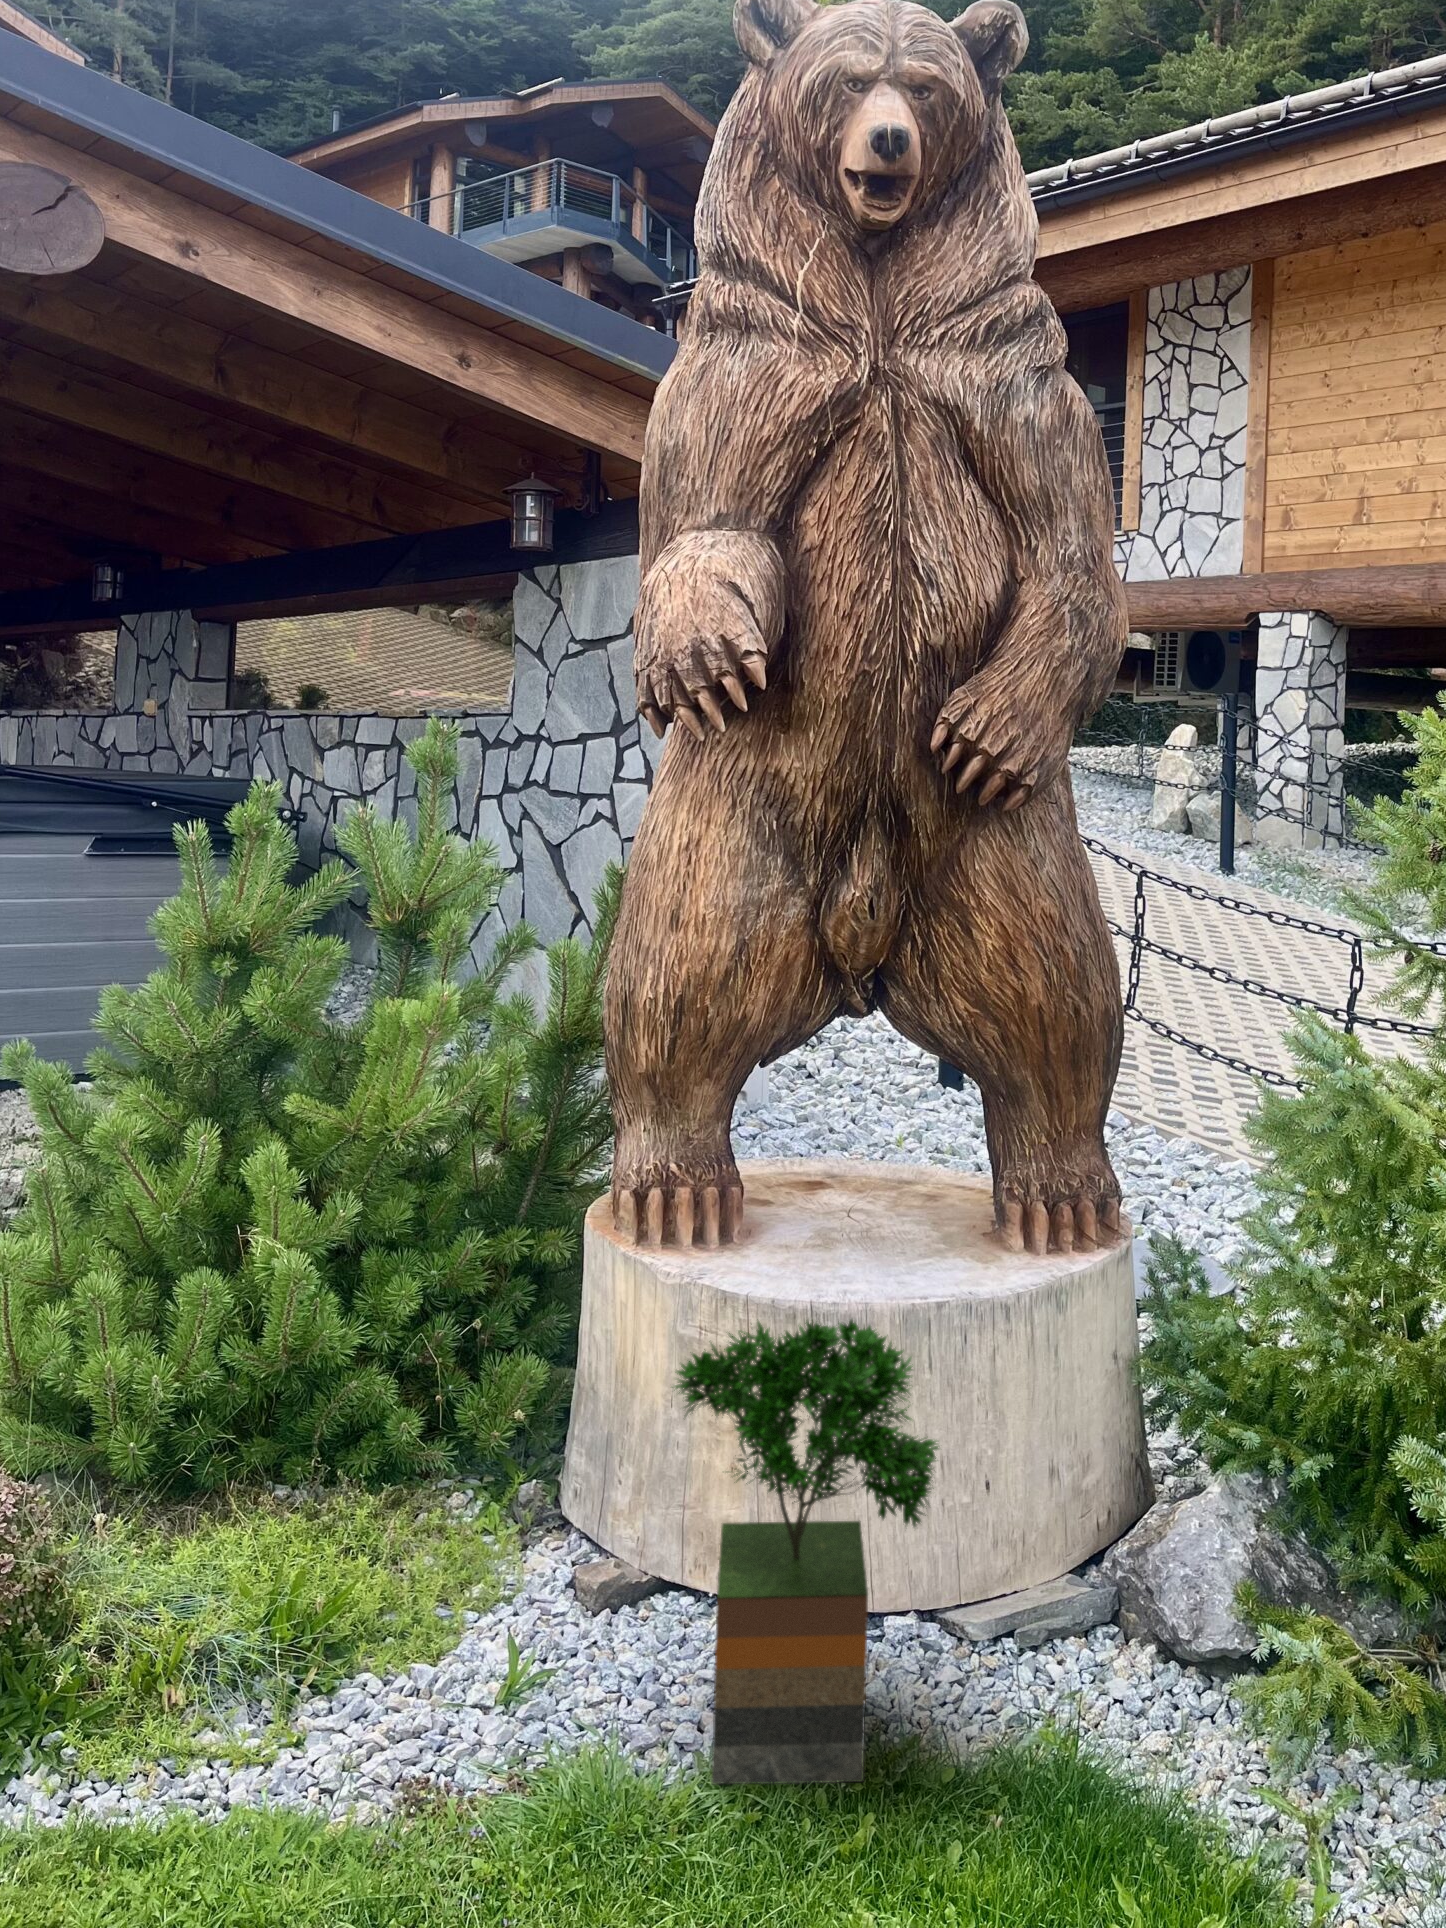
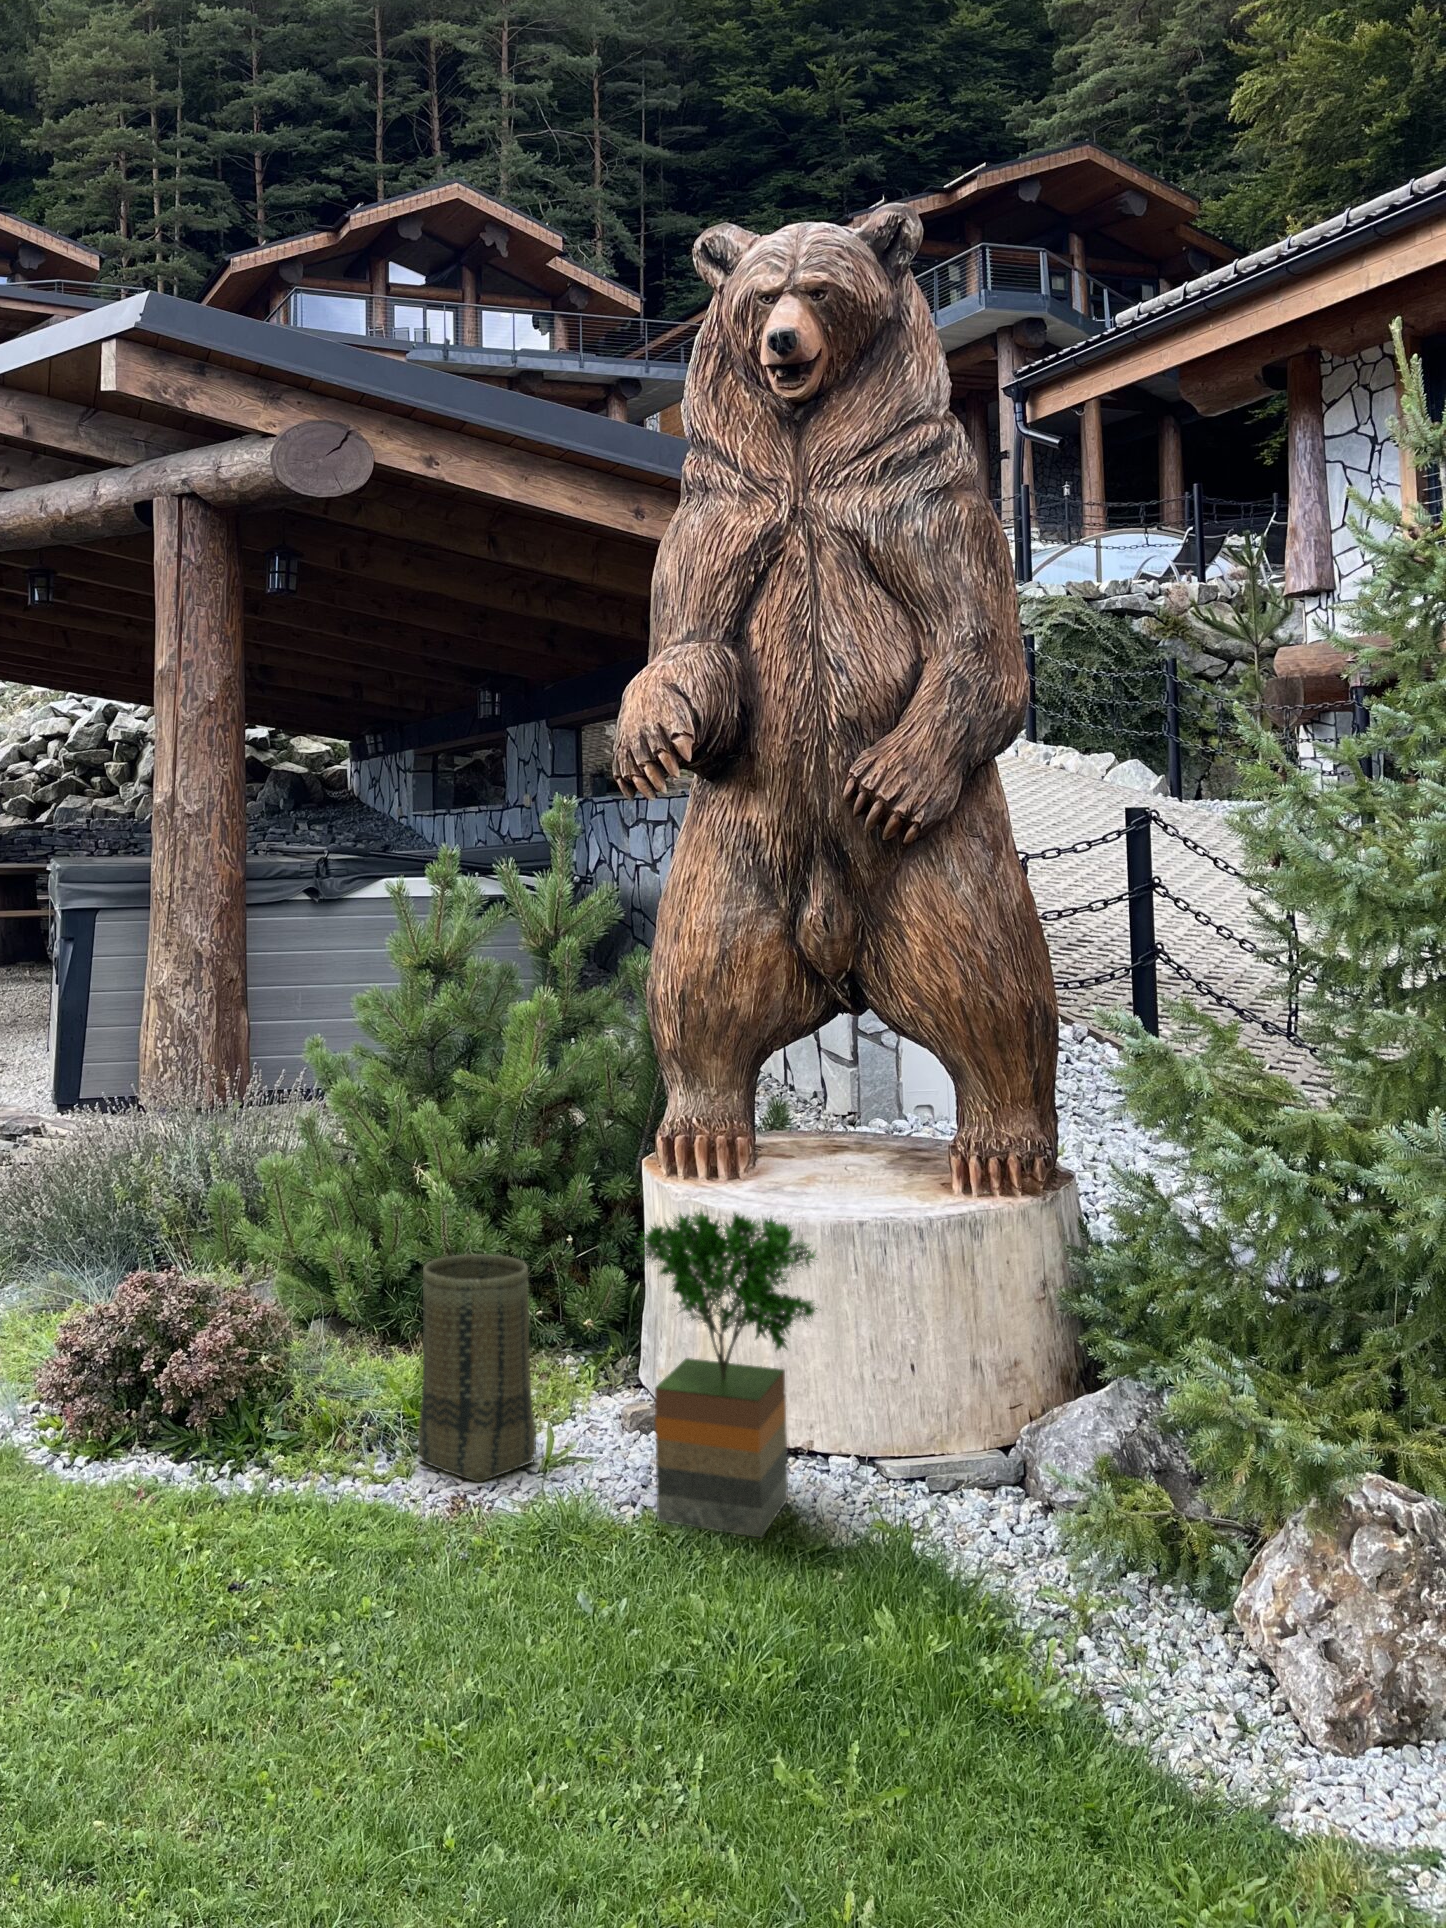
basket: none [309,1404,491,1769] -> present [418,1254,536,1482]

